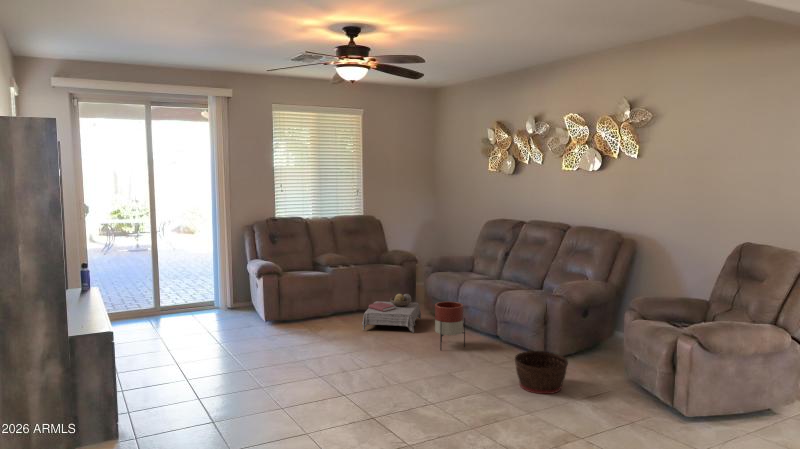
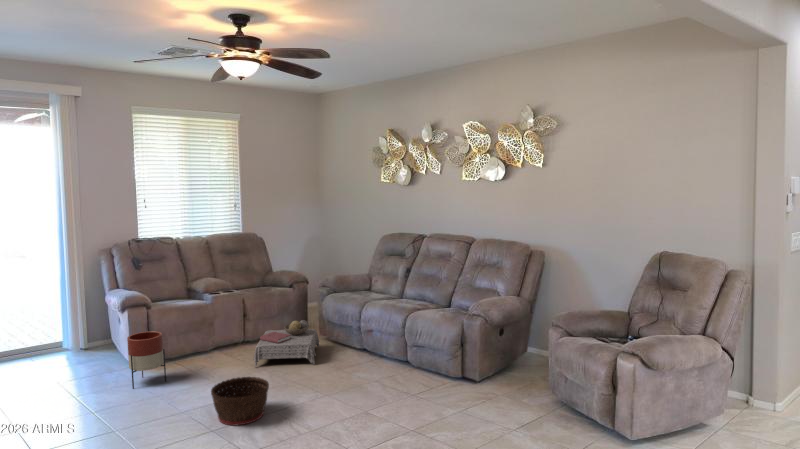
planter: present [435,301,465,350] -> present [127,331,166,389]
basket: present [515,351,568,394] -> present [211,377,269,425]

